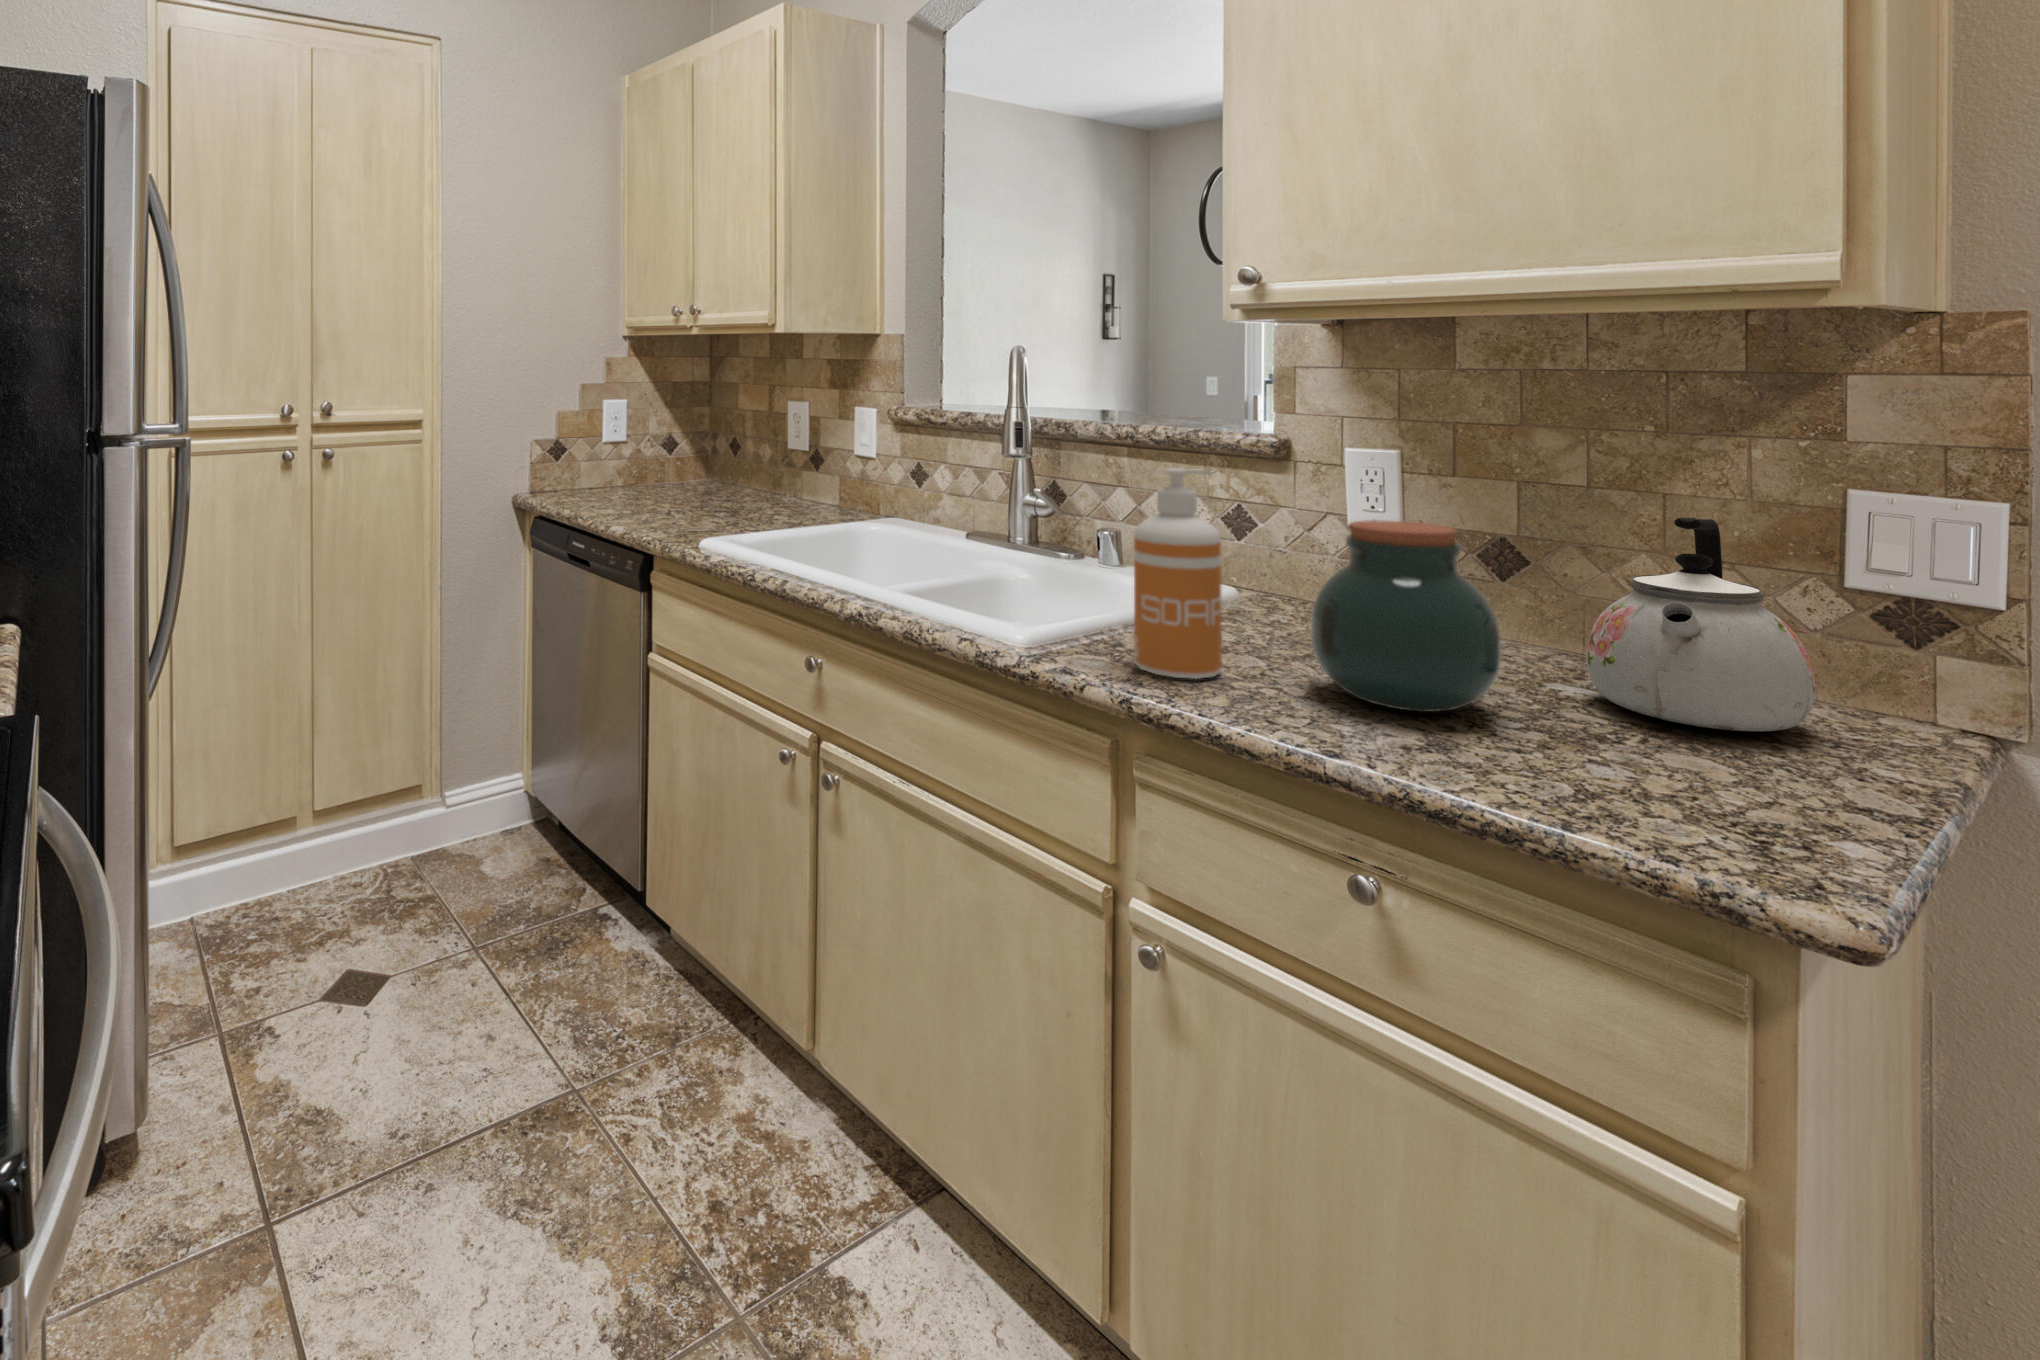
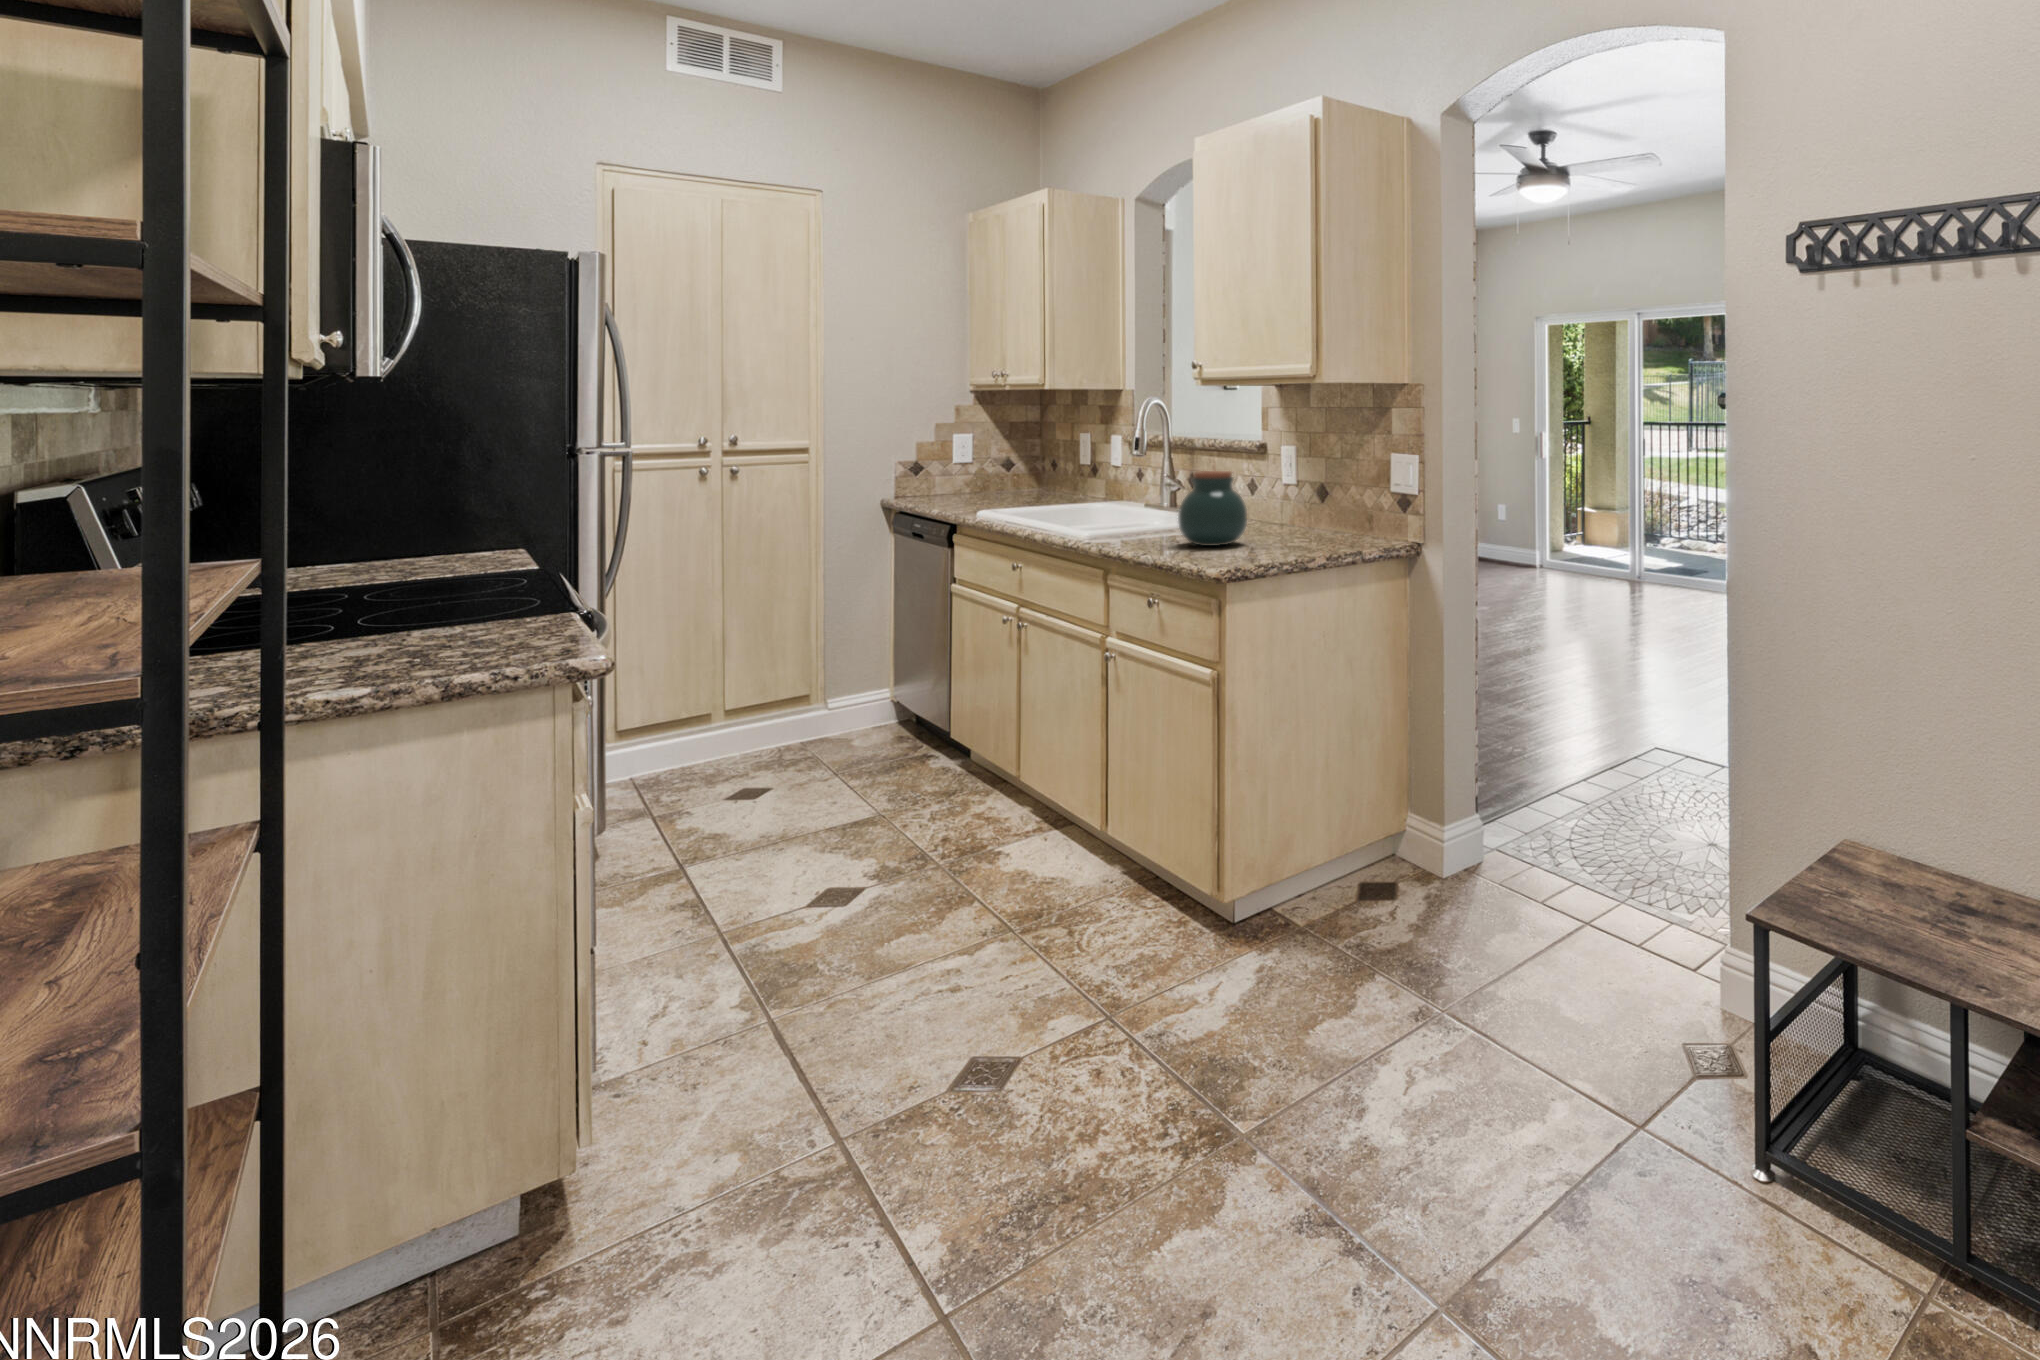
soap dispenser: present [1134,468,1222,679] -> none [1119,452,1157,542]
kettle: present [1587,518,1816,731] -> none [1290,465,1358,546]

